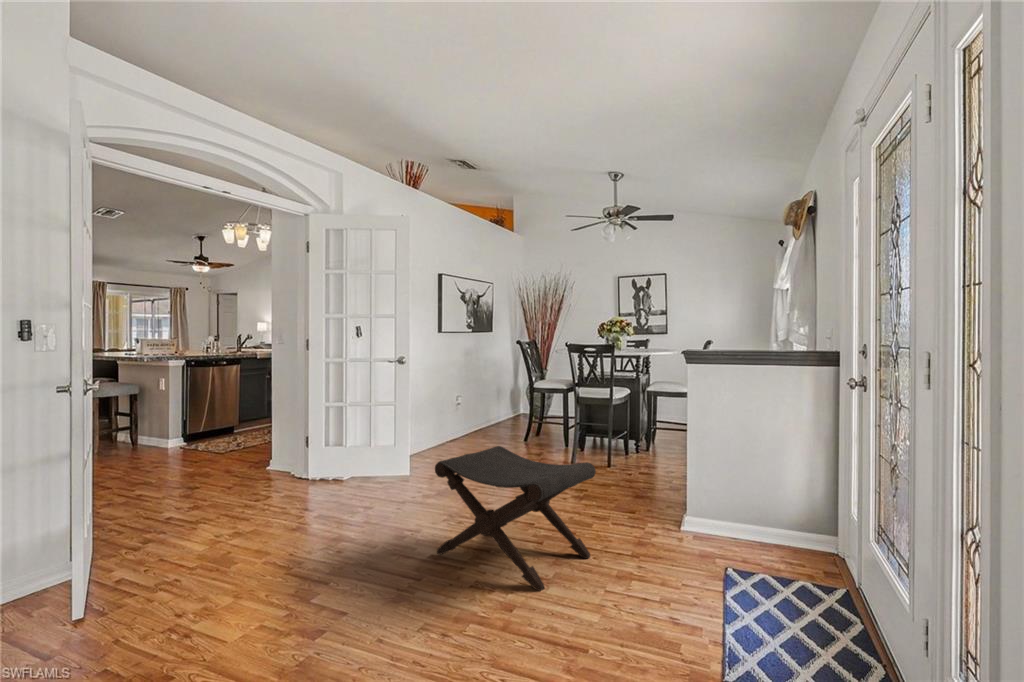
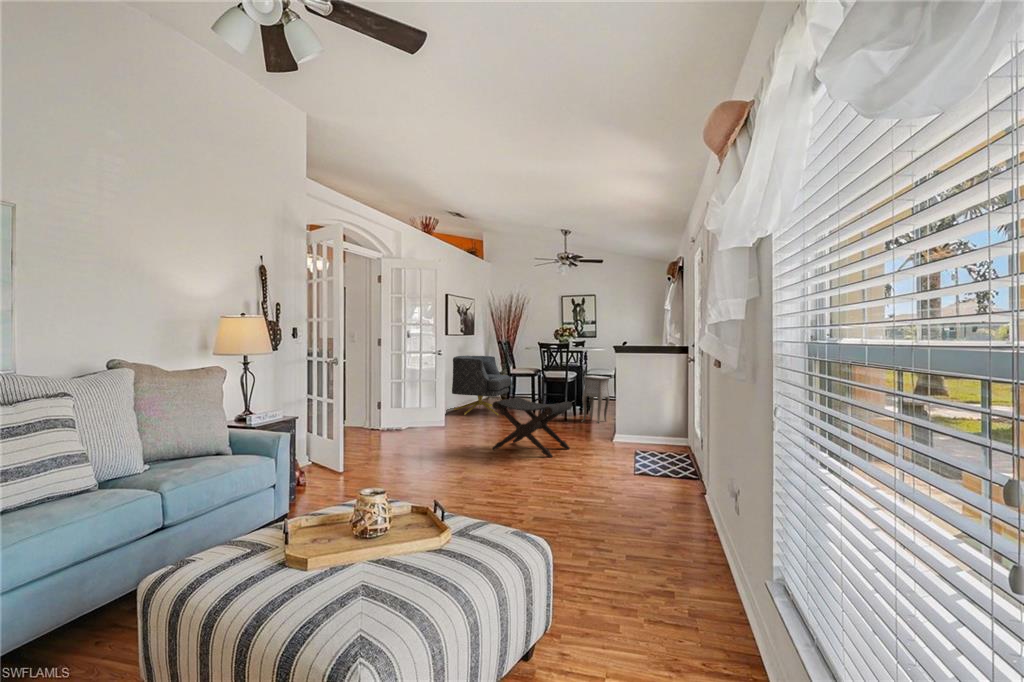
armchair: none [444,361,534,452] -> present [452,356,511,415]
side table: none [633,395,683,475] -> present [582,376,610,423]

